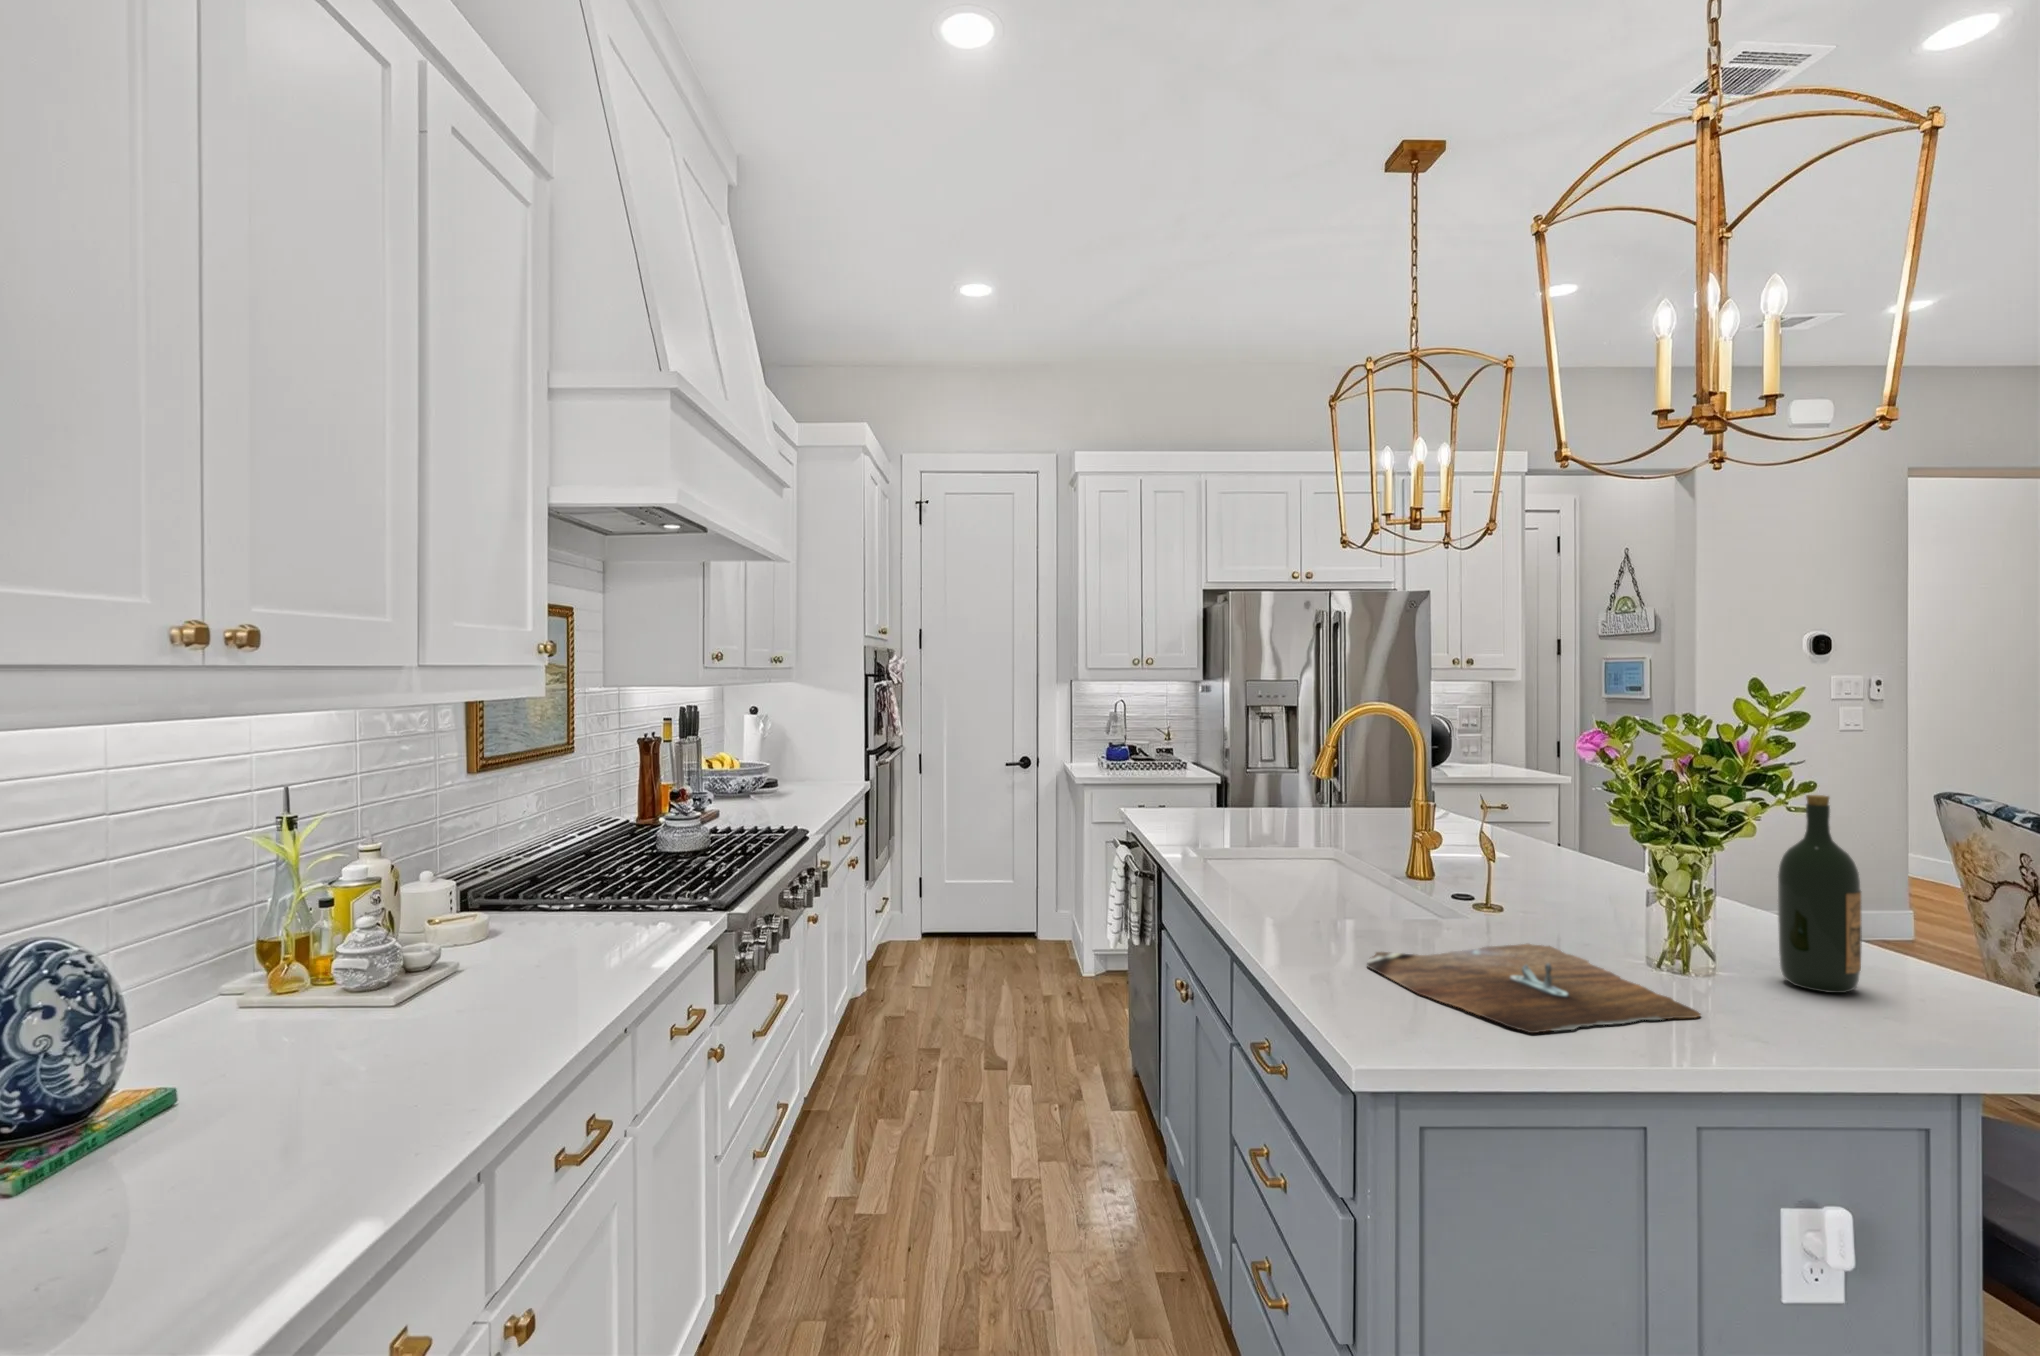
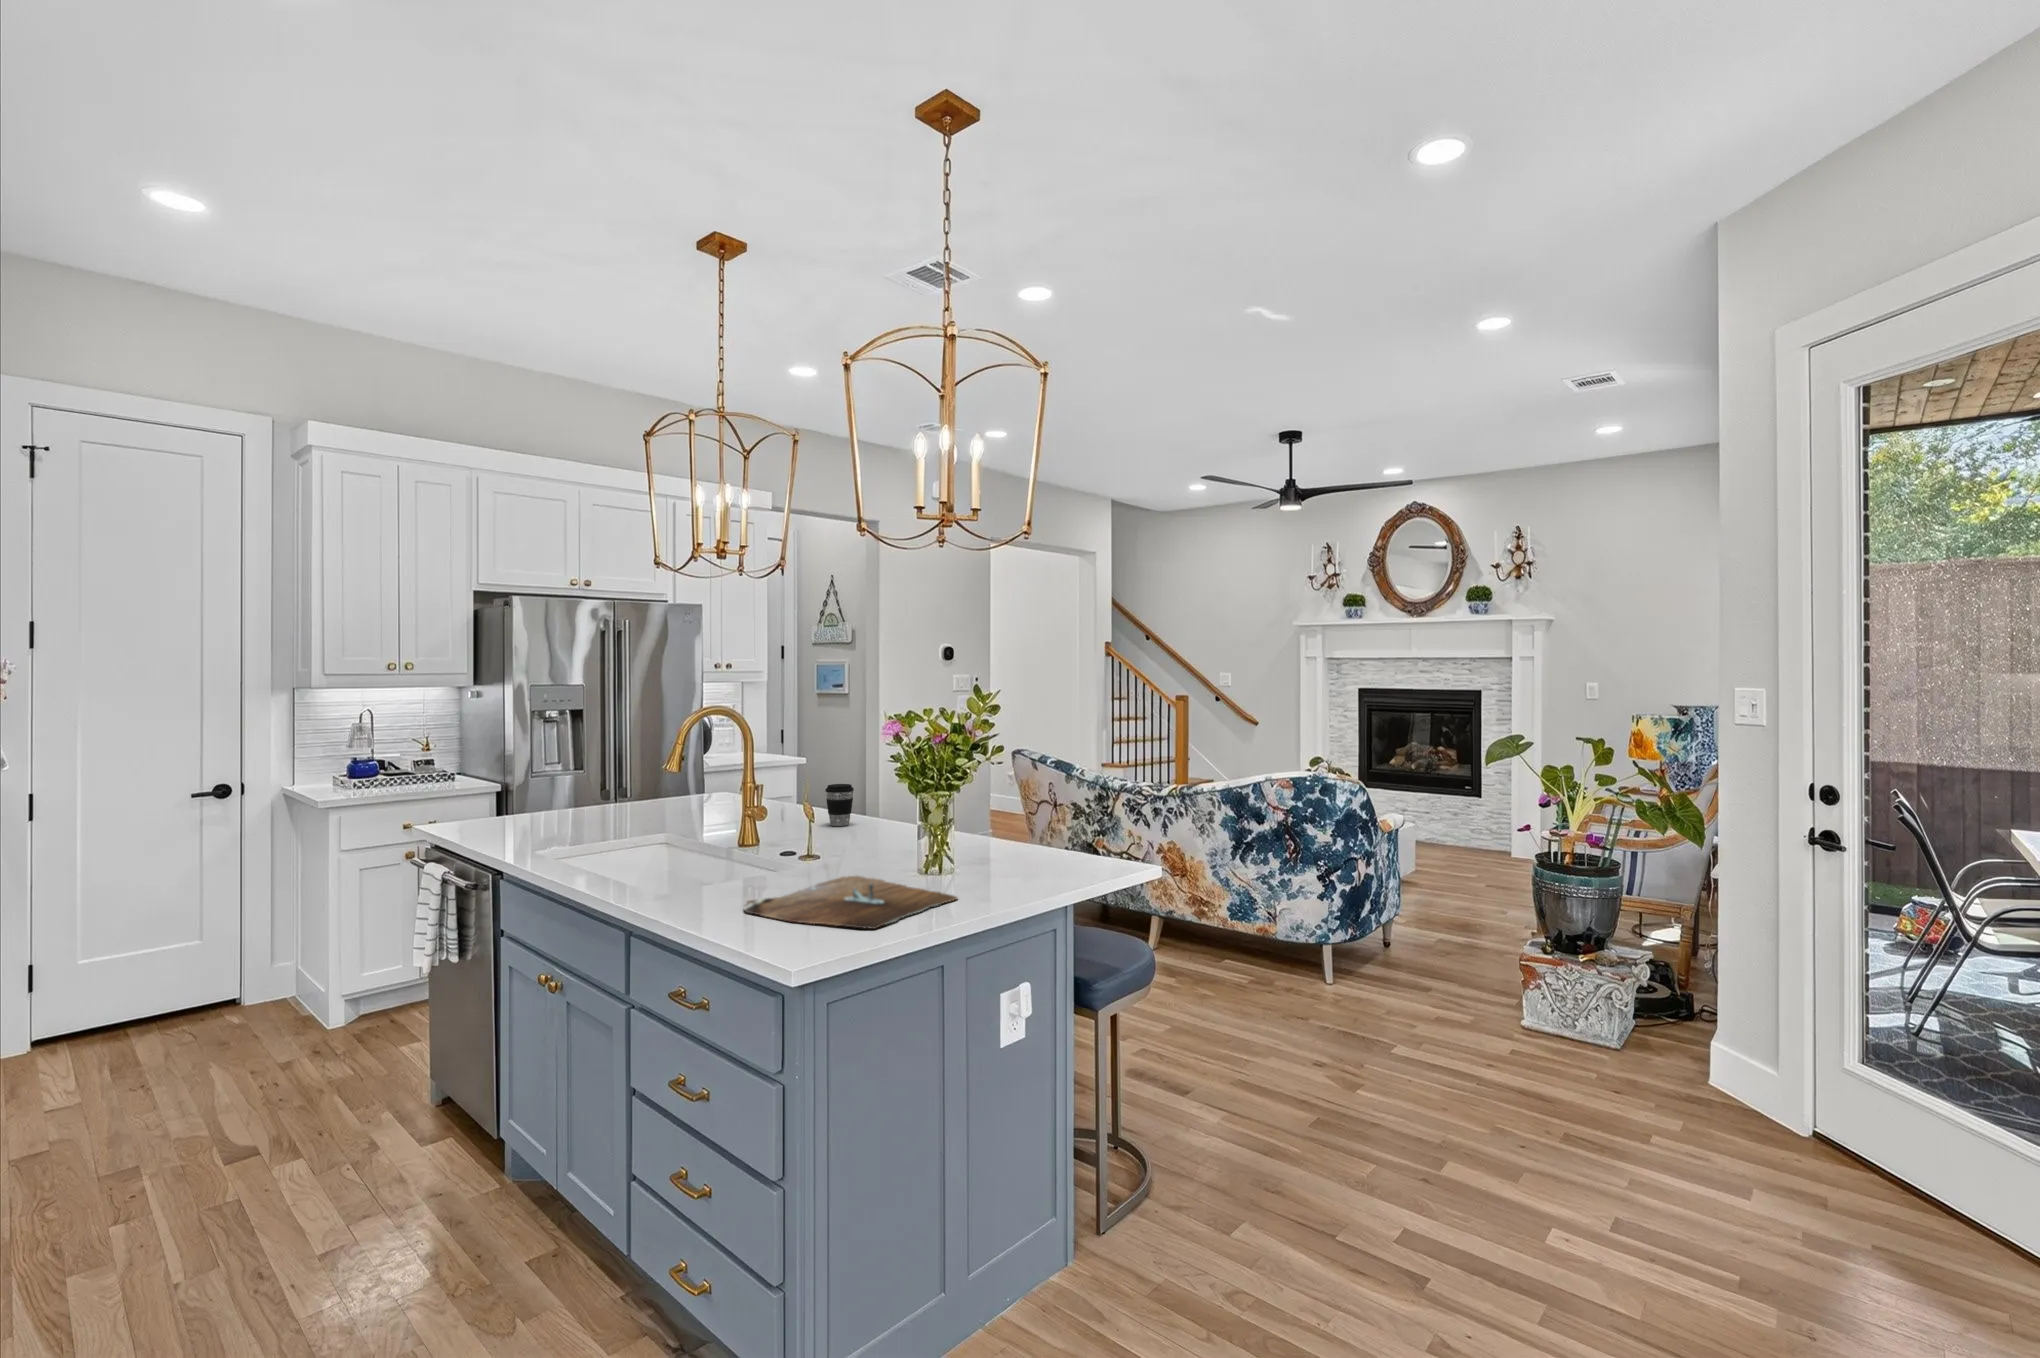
wine bottle: present [1778,795,1862,993] -> none [986,754,1025,873]
coffee cup: none [1546,814,1589,871] -> present [825,784,854,826]

